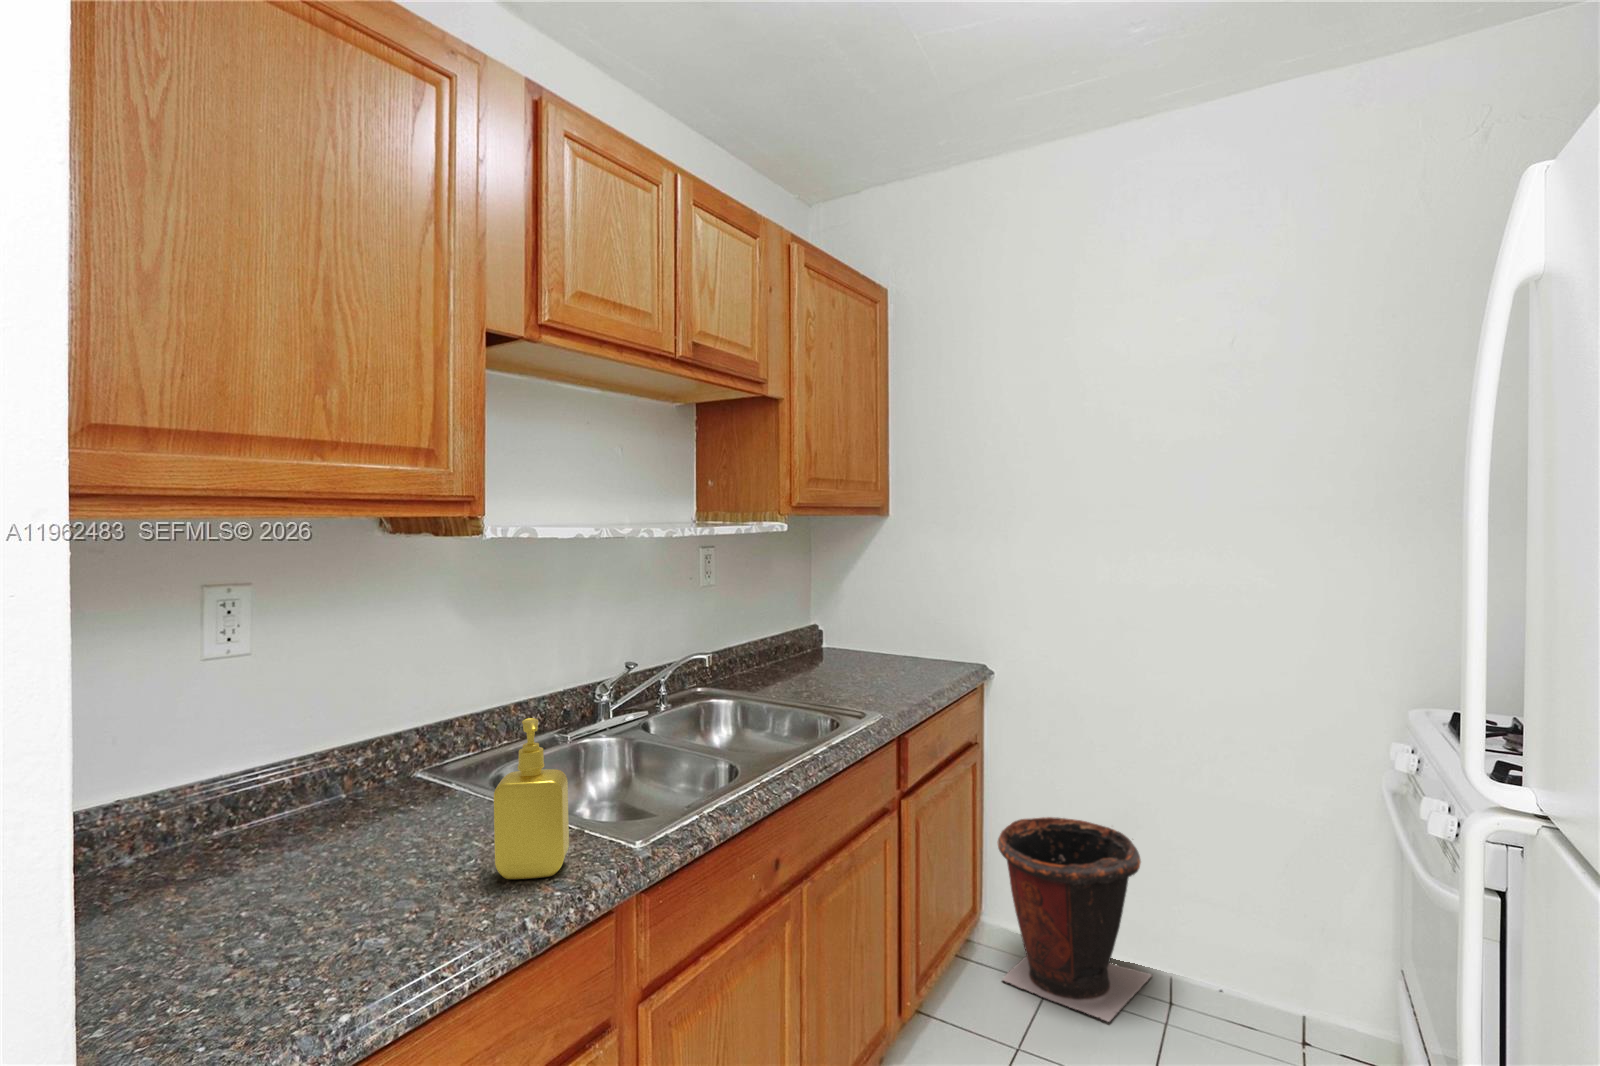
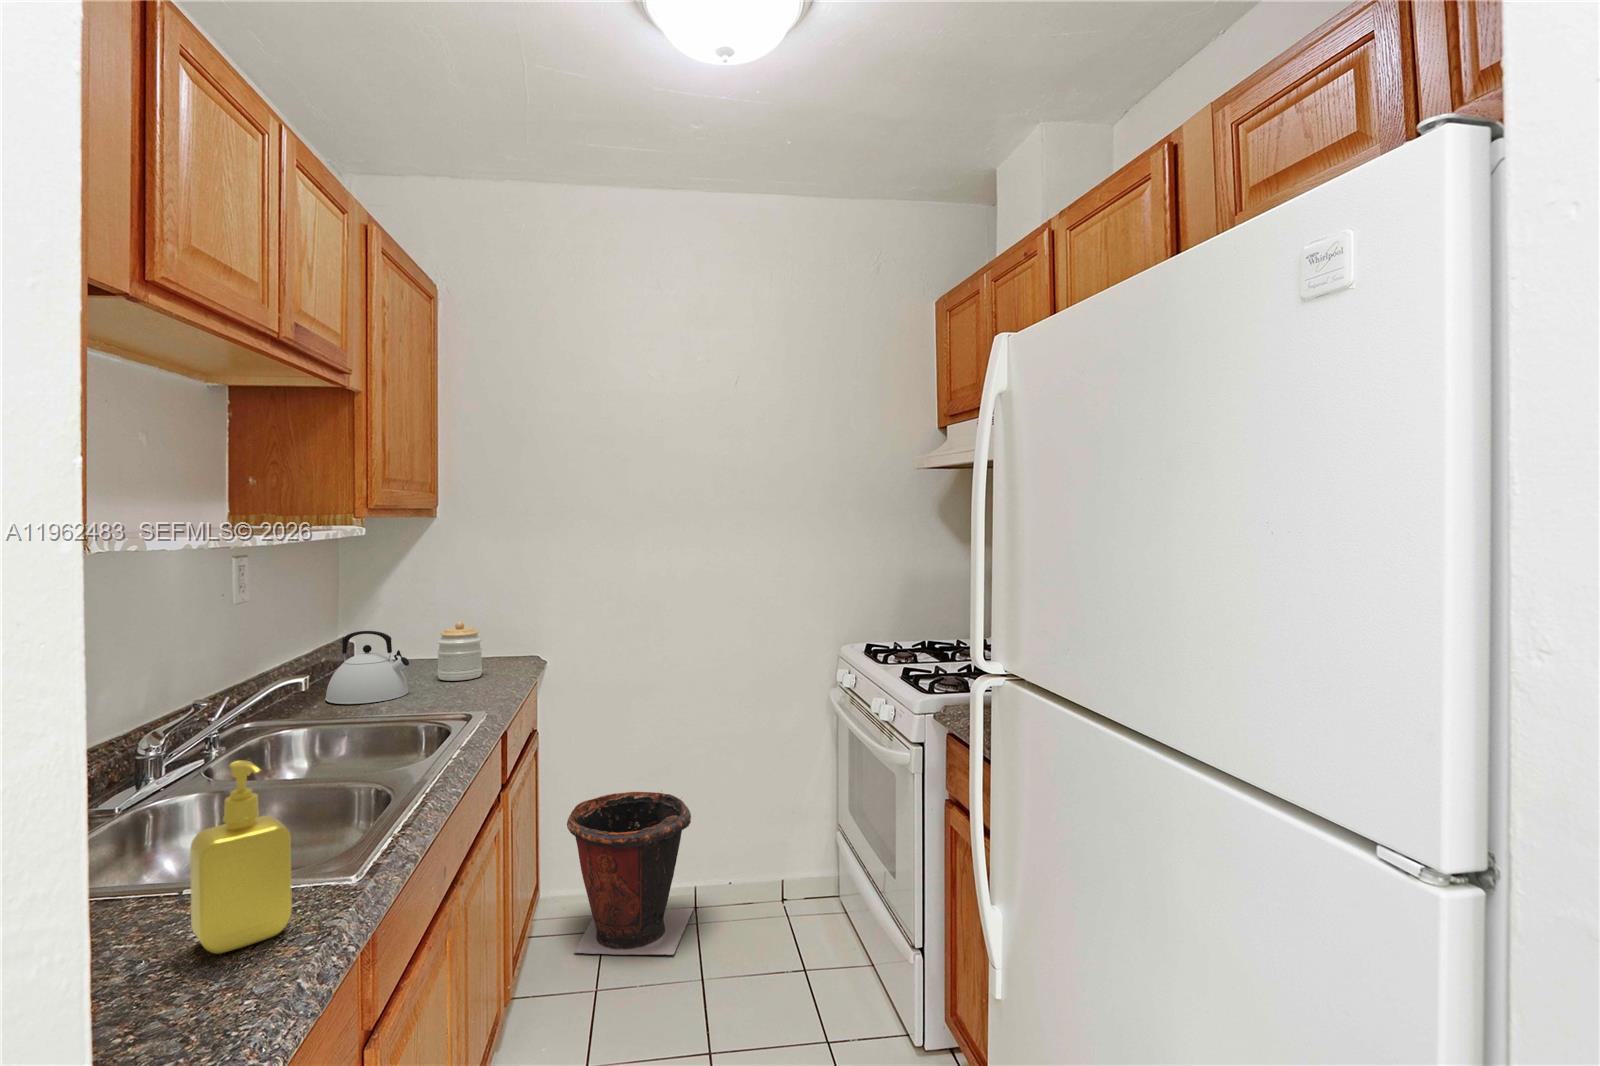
jar: none [873,616,914,673] -> present [437,622,482,681]
kettle: none [774,619,842,685] -> present [325,631,409,704]

